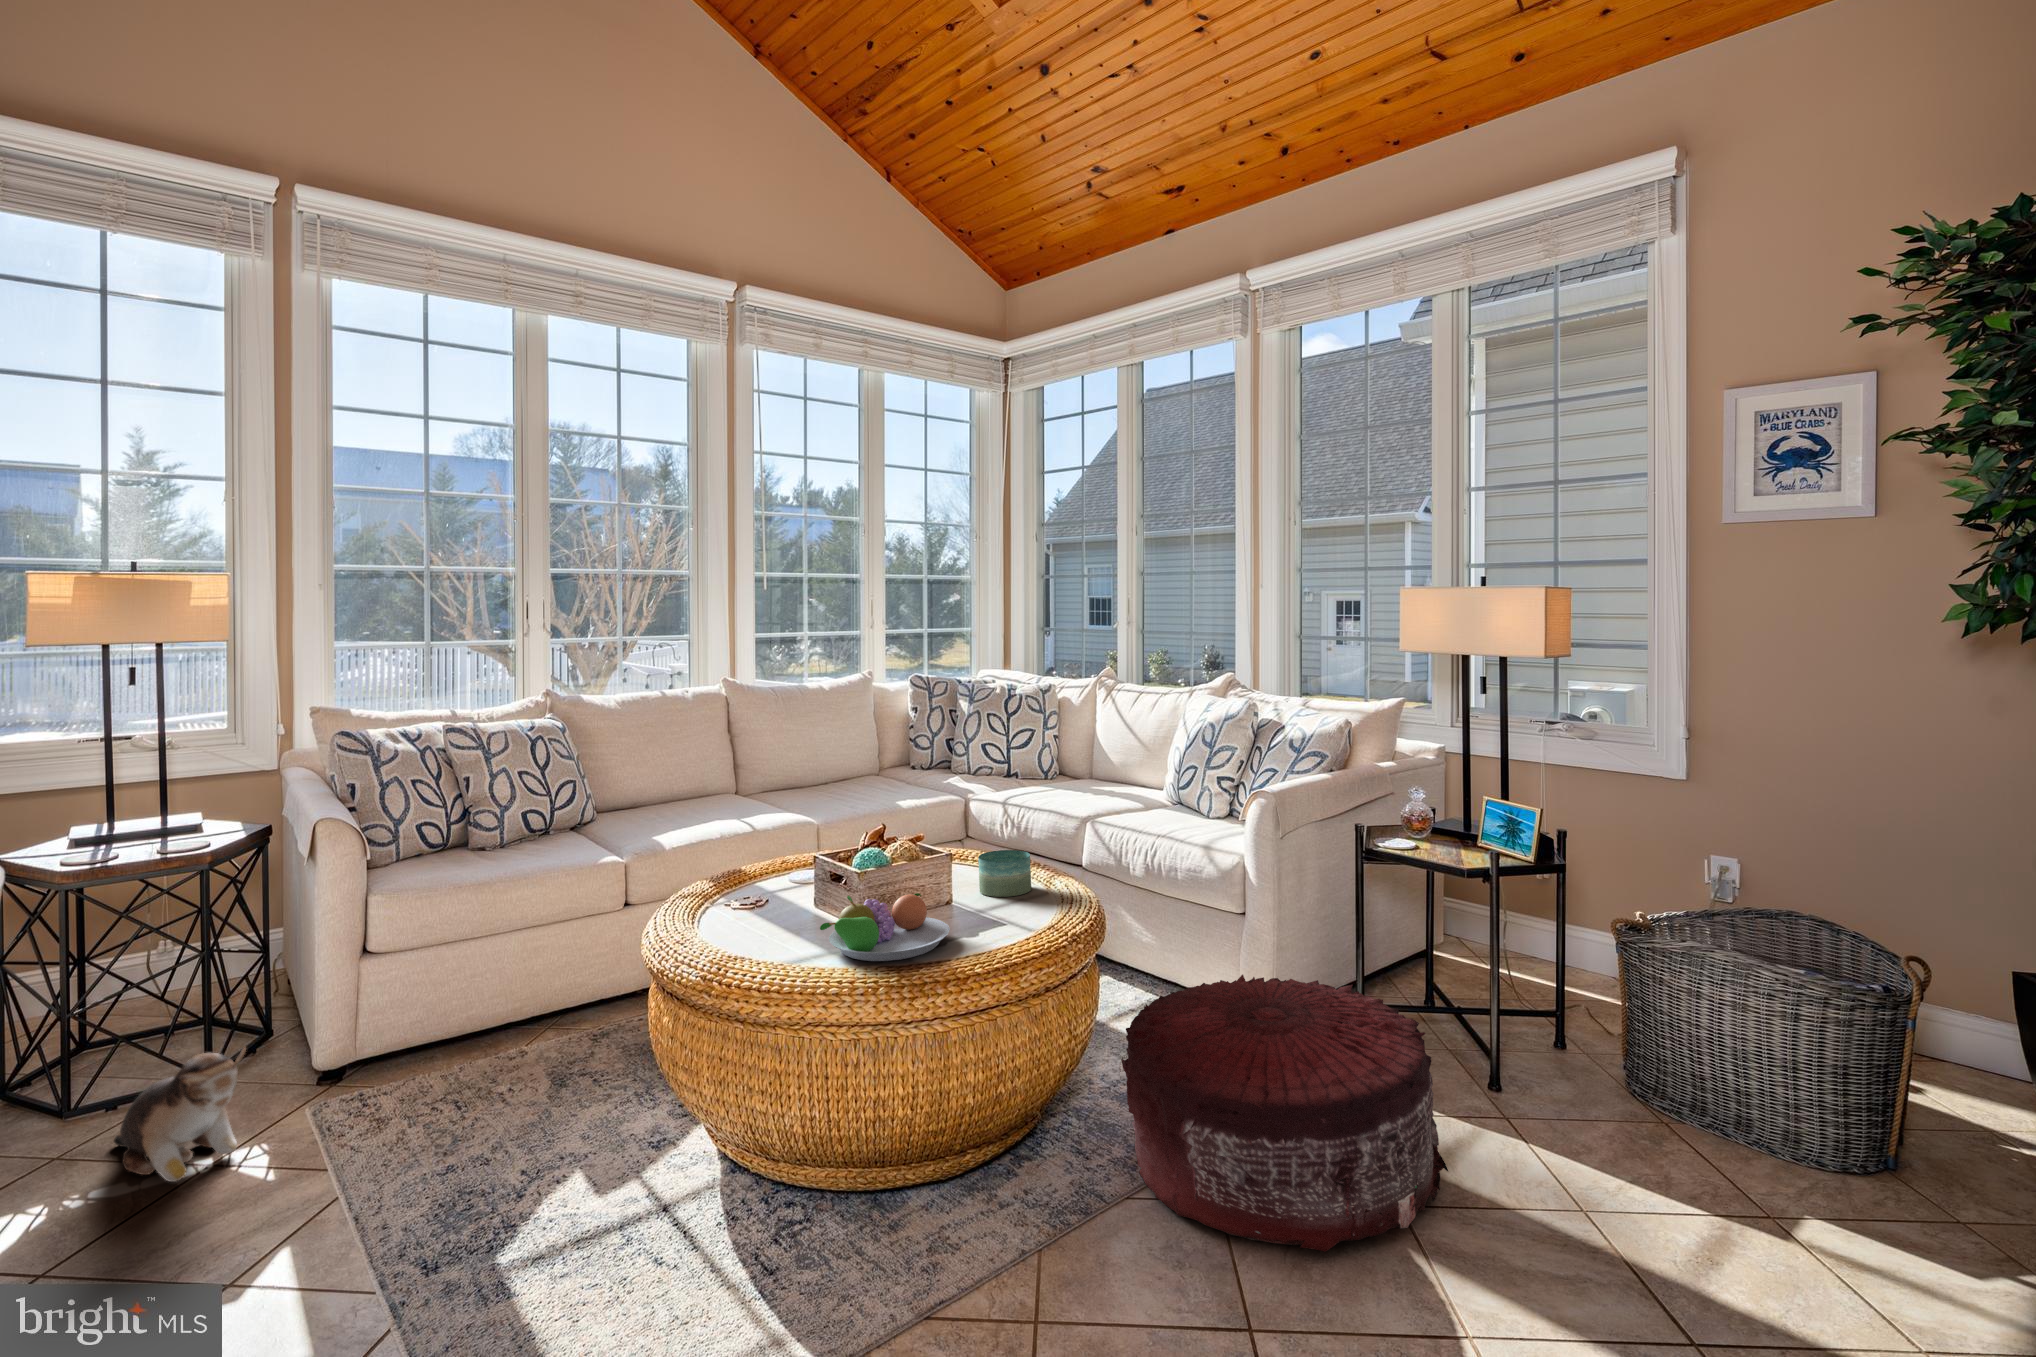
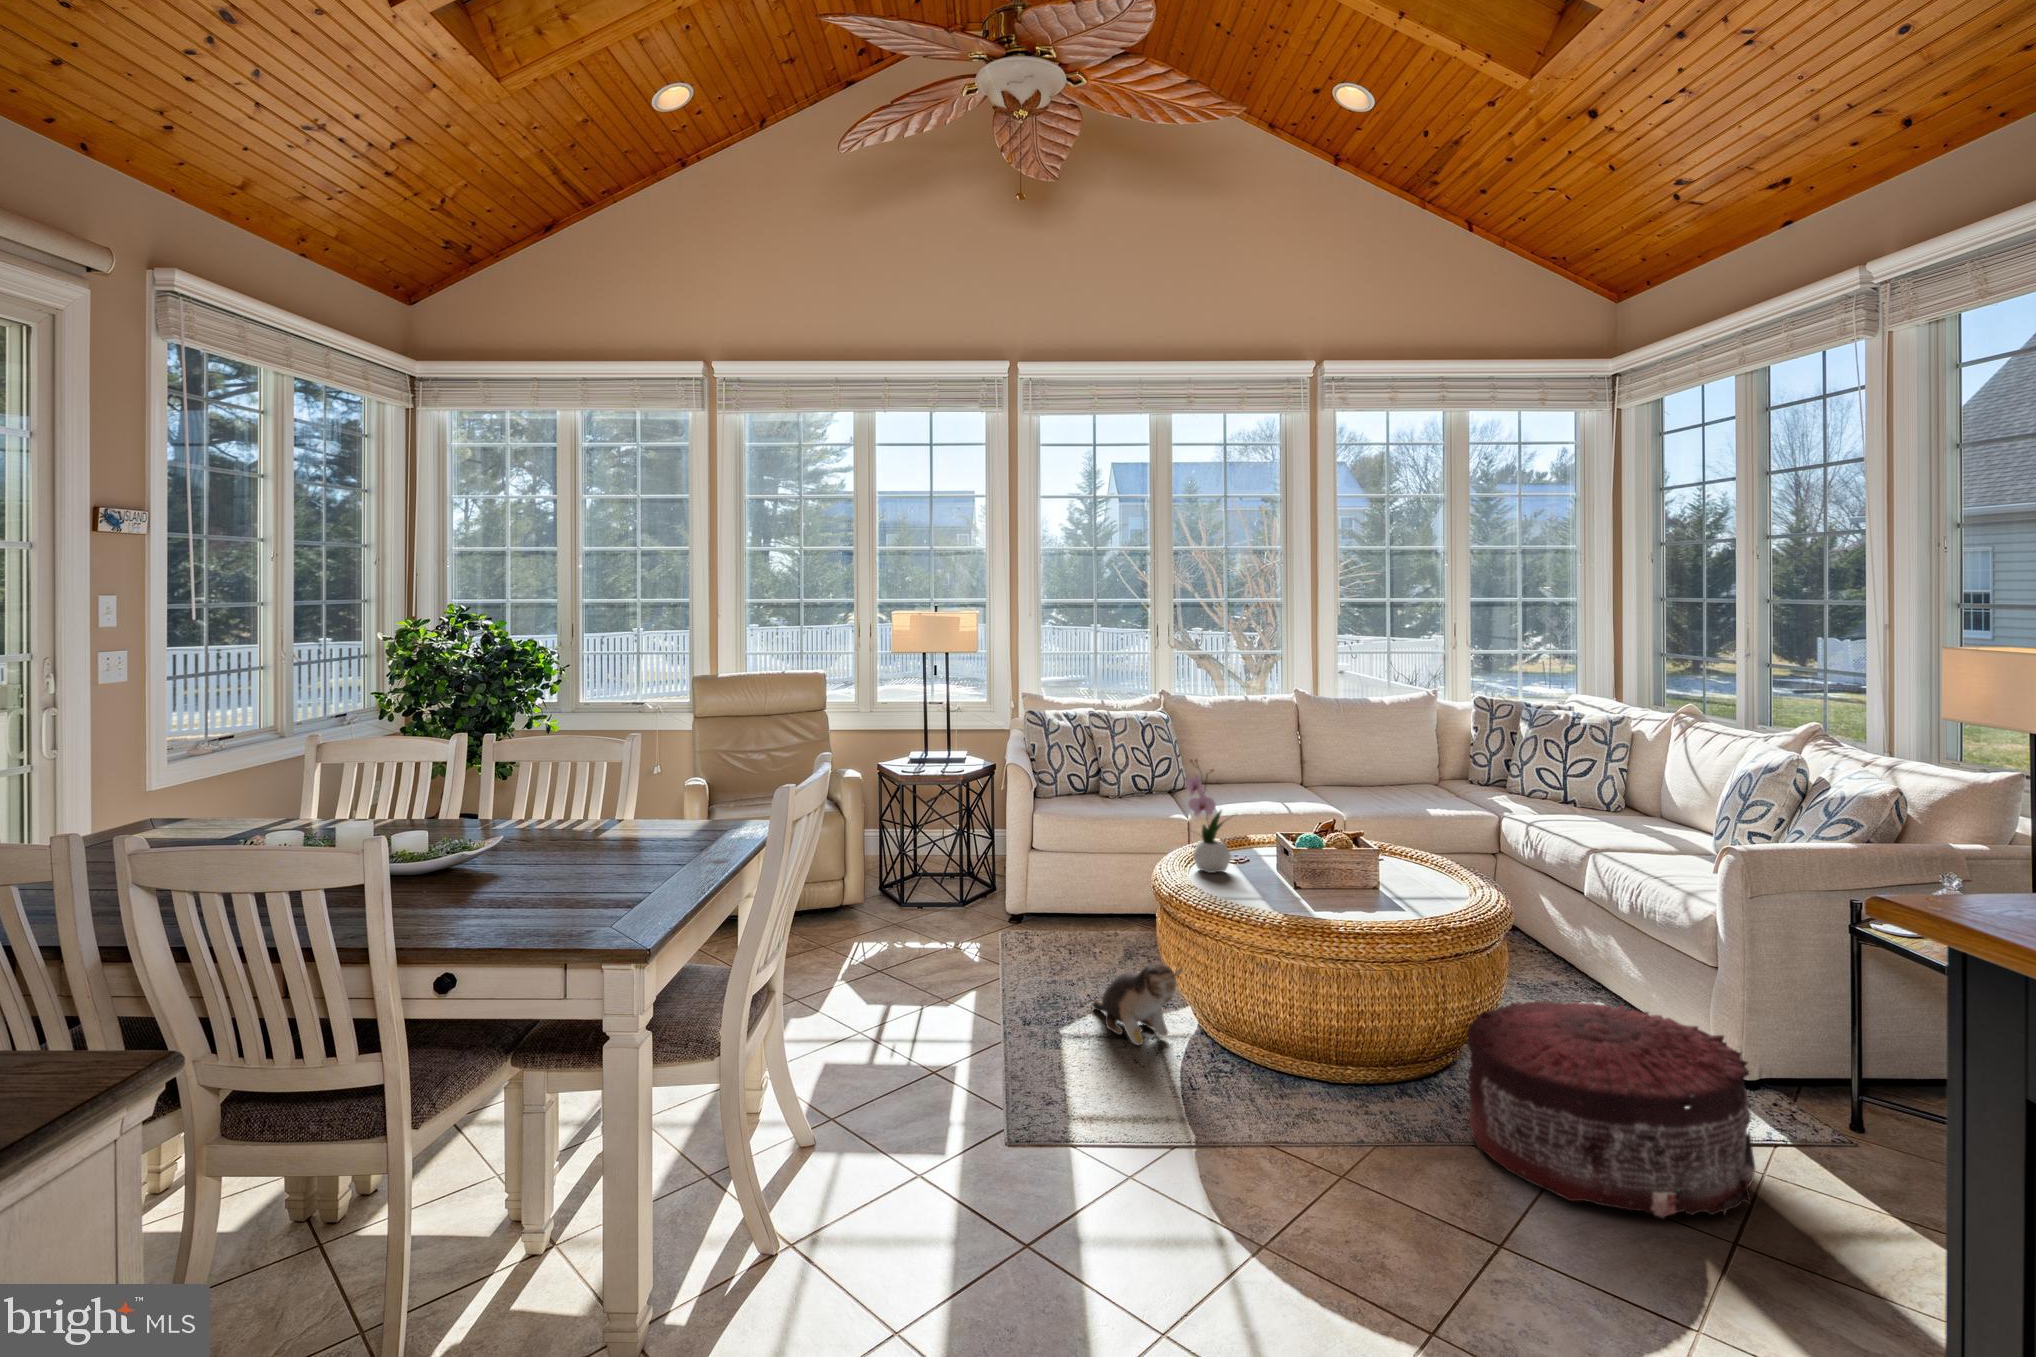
flower arrangement: none [673,762,753,928] -> present [1185,759,1231,873]
candle: present [978,850,1031,897] -> none [1407,858,1452,895]
fruit bowl: present [820,893,950,961] -> none [1249,865,1345,913]
plush toy: present [114,1047,246,1182] -> present [1093,962,1182,1045]

